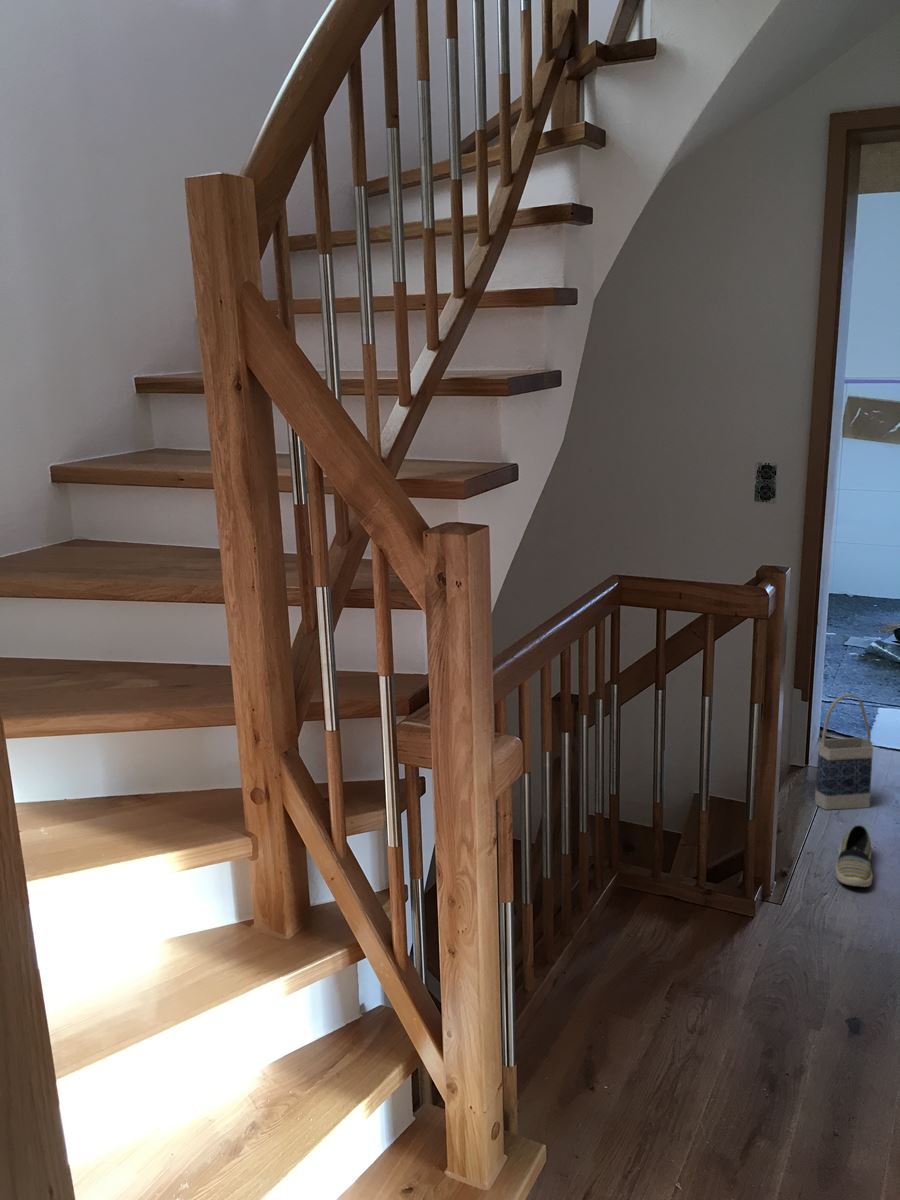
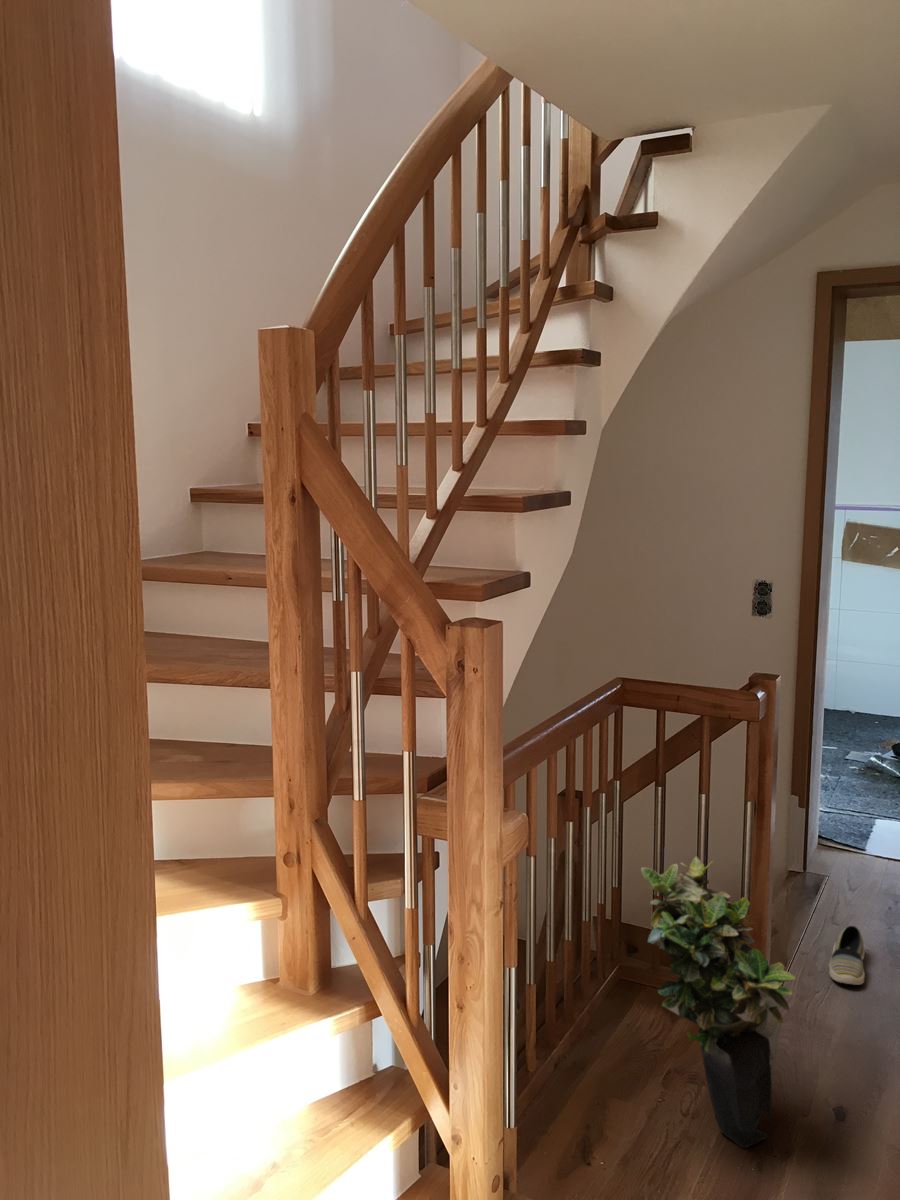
bag: present [815,694,873,810] -> none [812,799,866,912]
potted plant: none [643,767,810,1067] -> present [641,857,795,1148]

